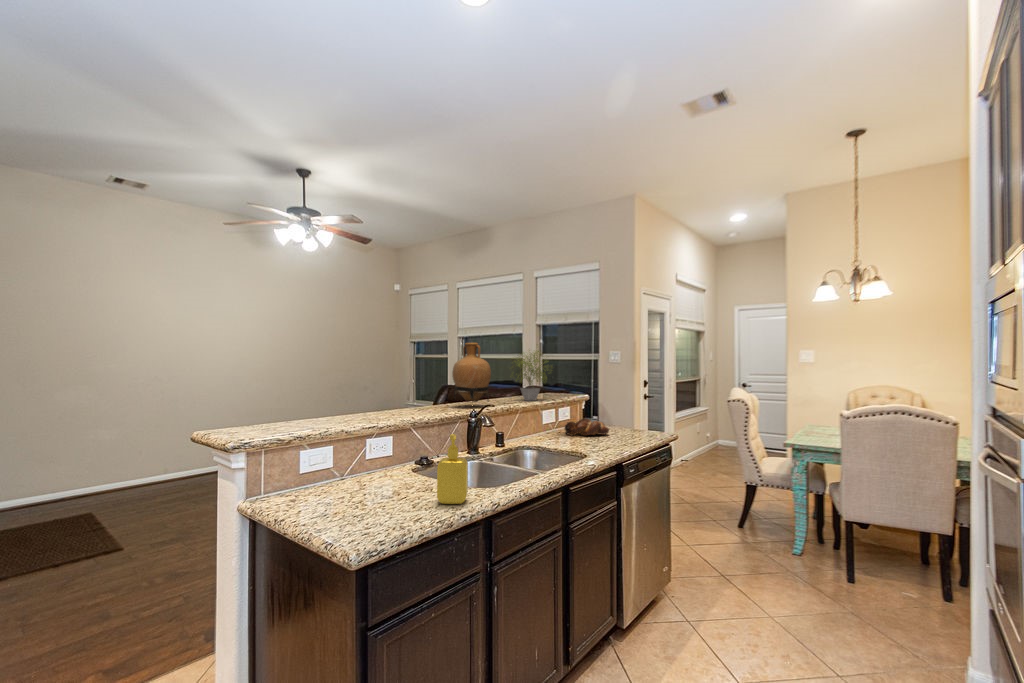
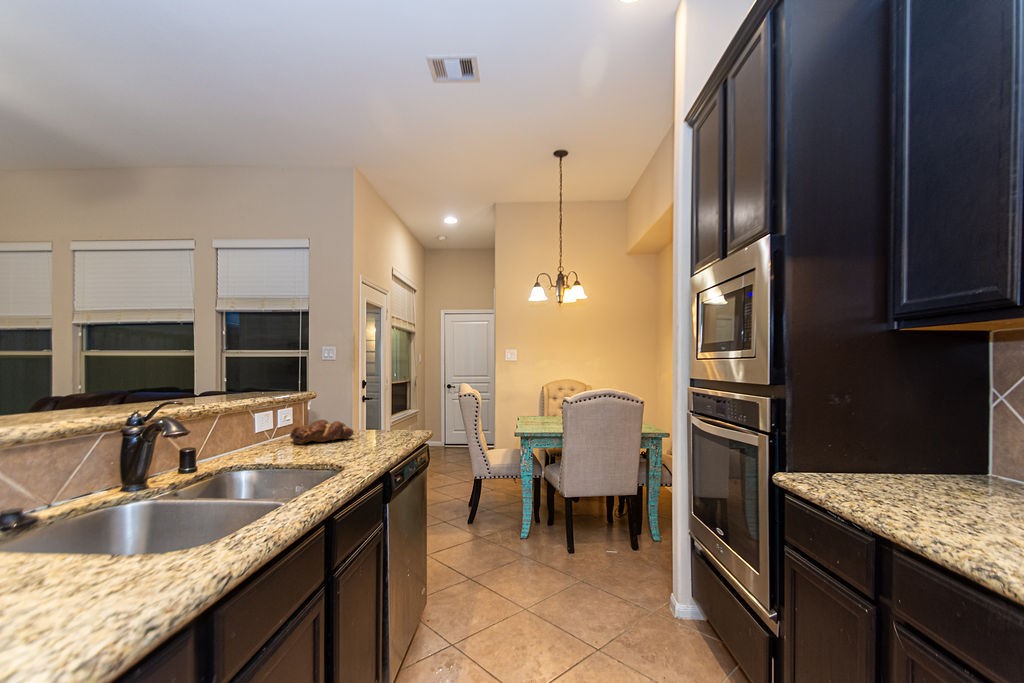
vase: present [452,343,491,402] -> none [84,301,170,408]
potted plant: present [516,351,547,401] -> none [193,318,277,401]
soap dispenser: present [437,434,468,504] -> none [64,447,155,612]

